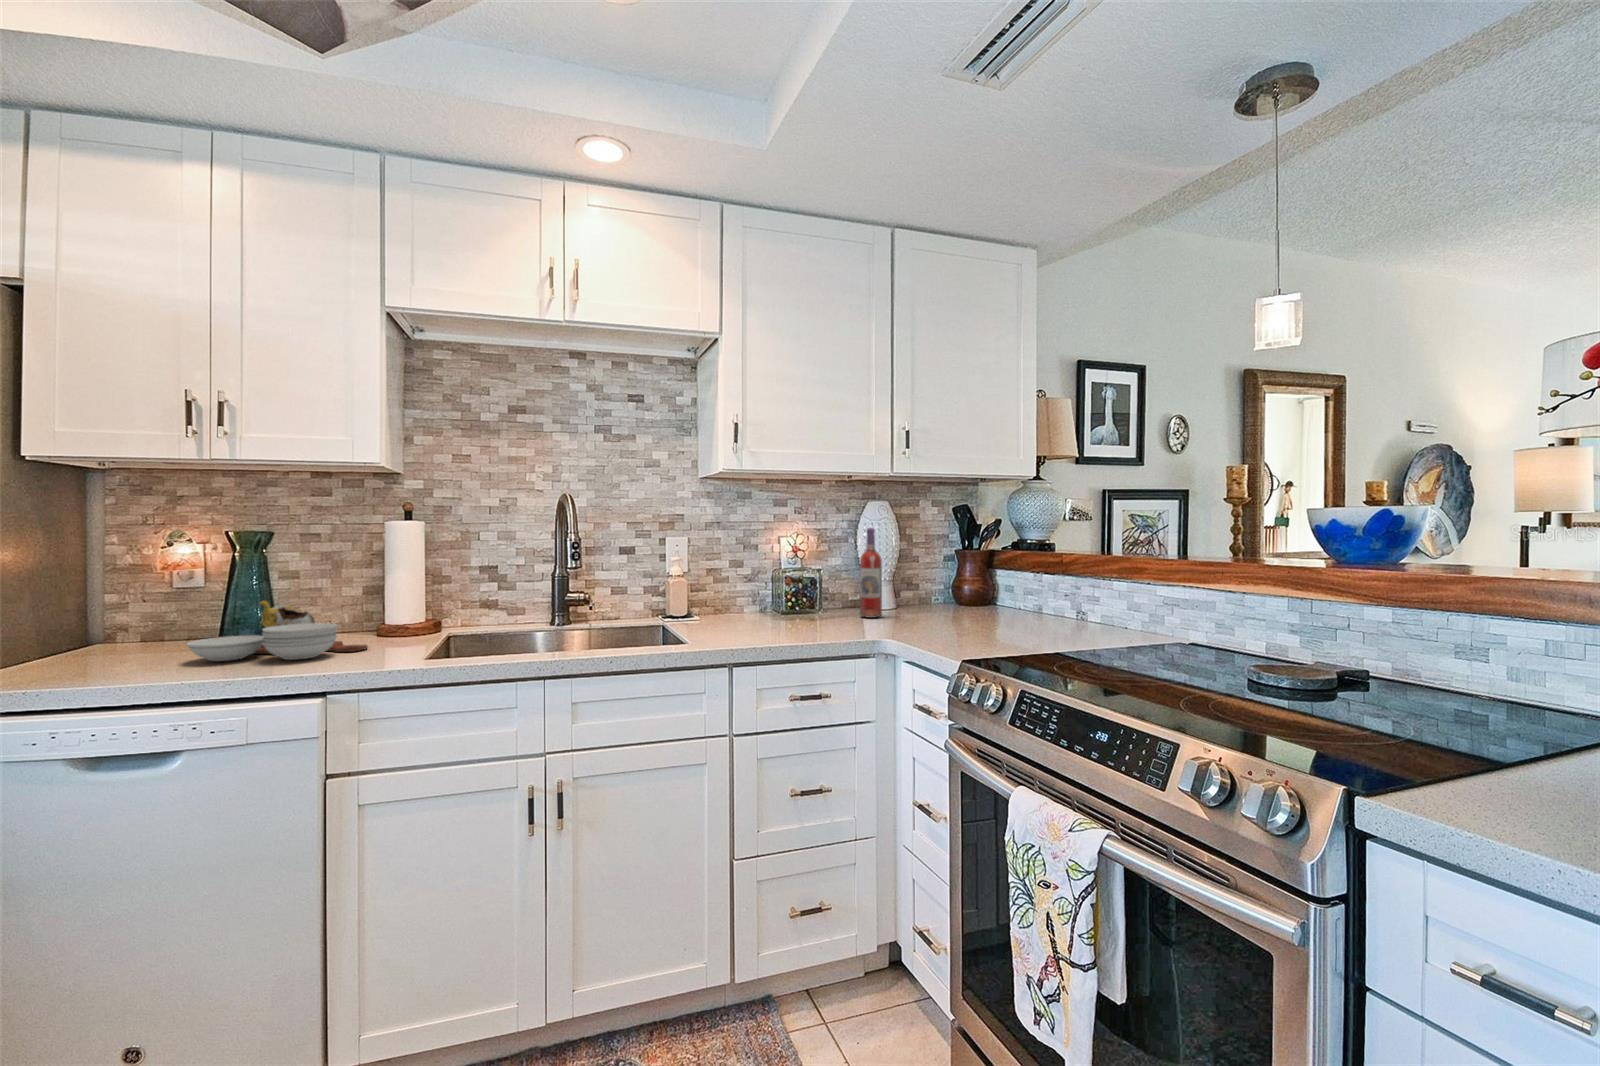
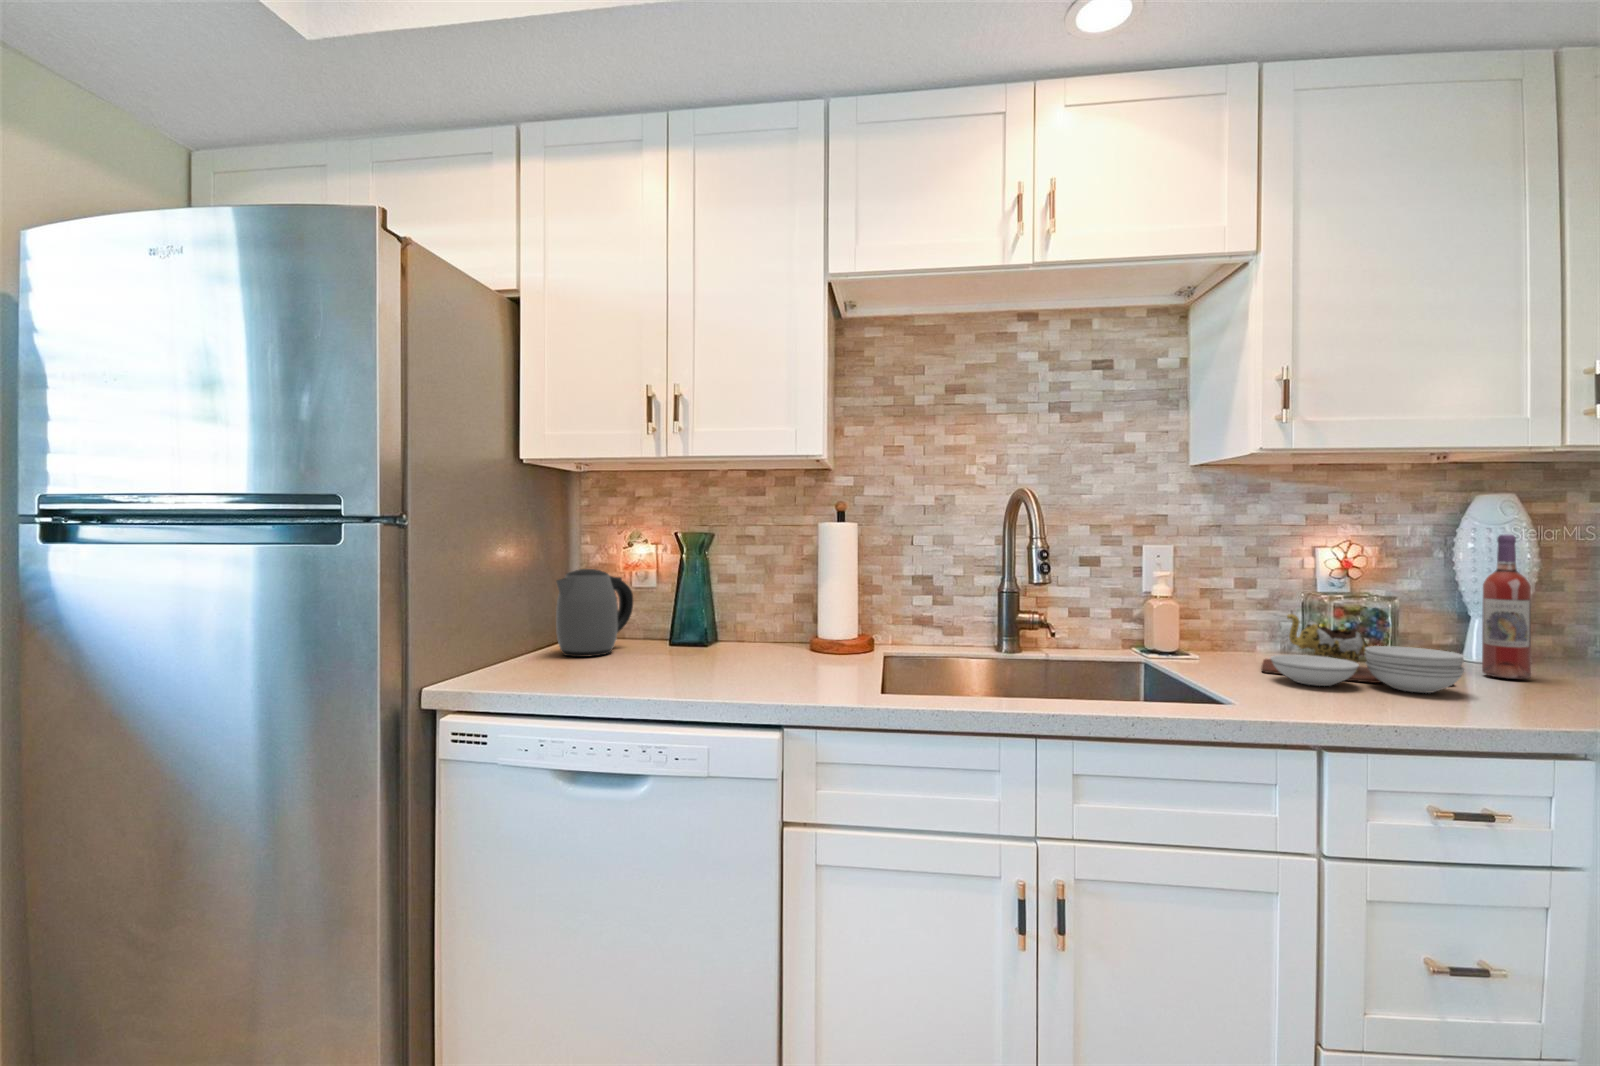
kettle: none [68,569,174,658] -> present [556,569,633,657]
cutting board: present [187,601,368,661] -> present [1261,614,1464,693]

